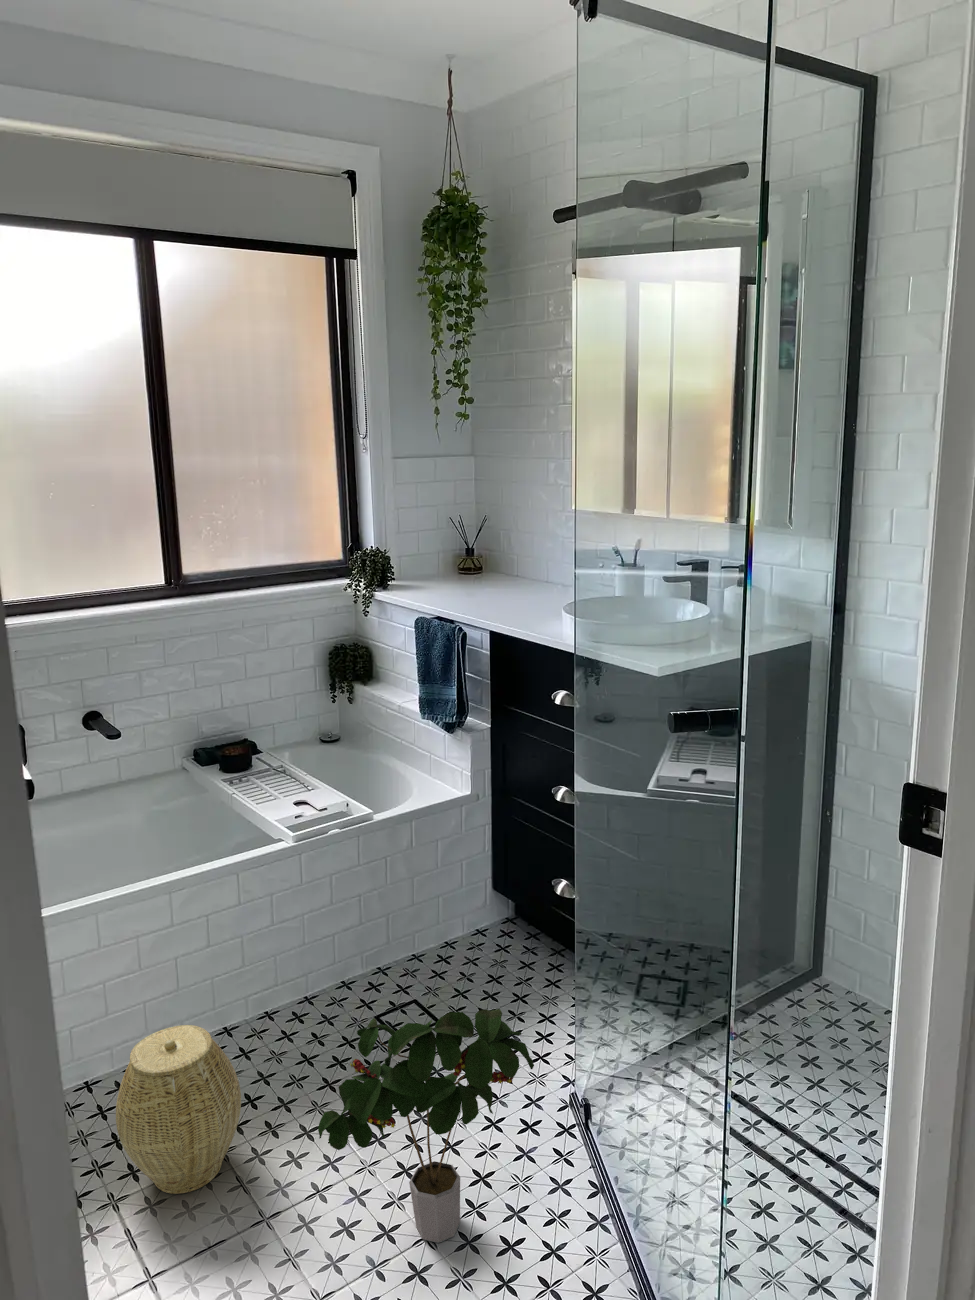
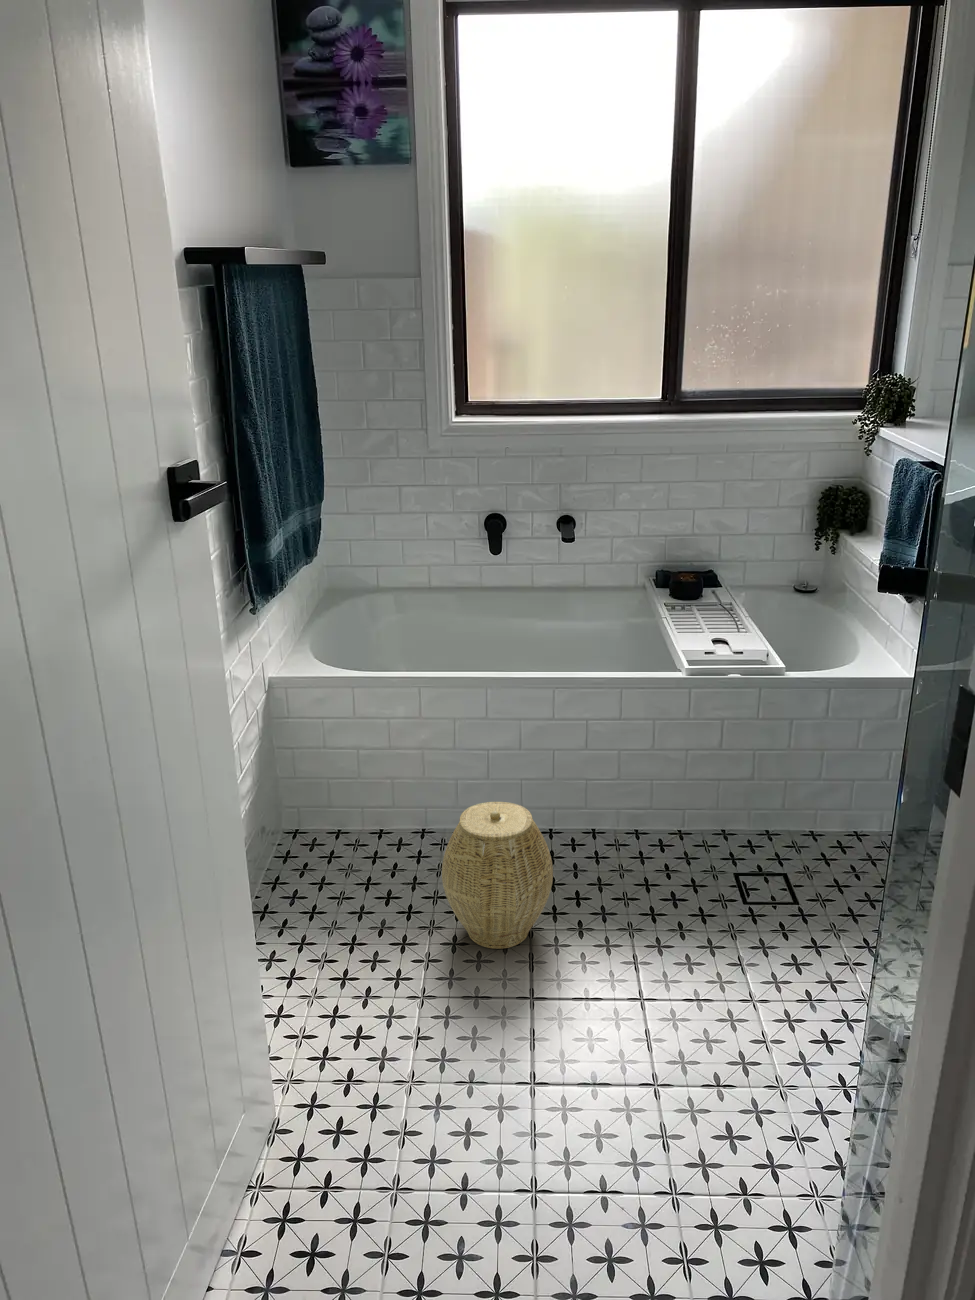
potted plant: present [318,1009,534,1243] -> none [575,853,803,1097]

